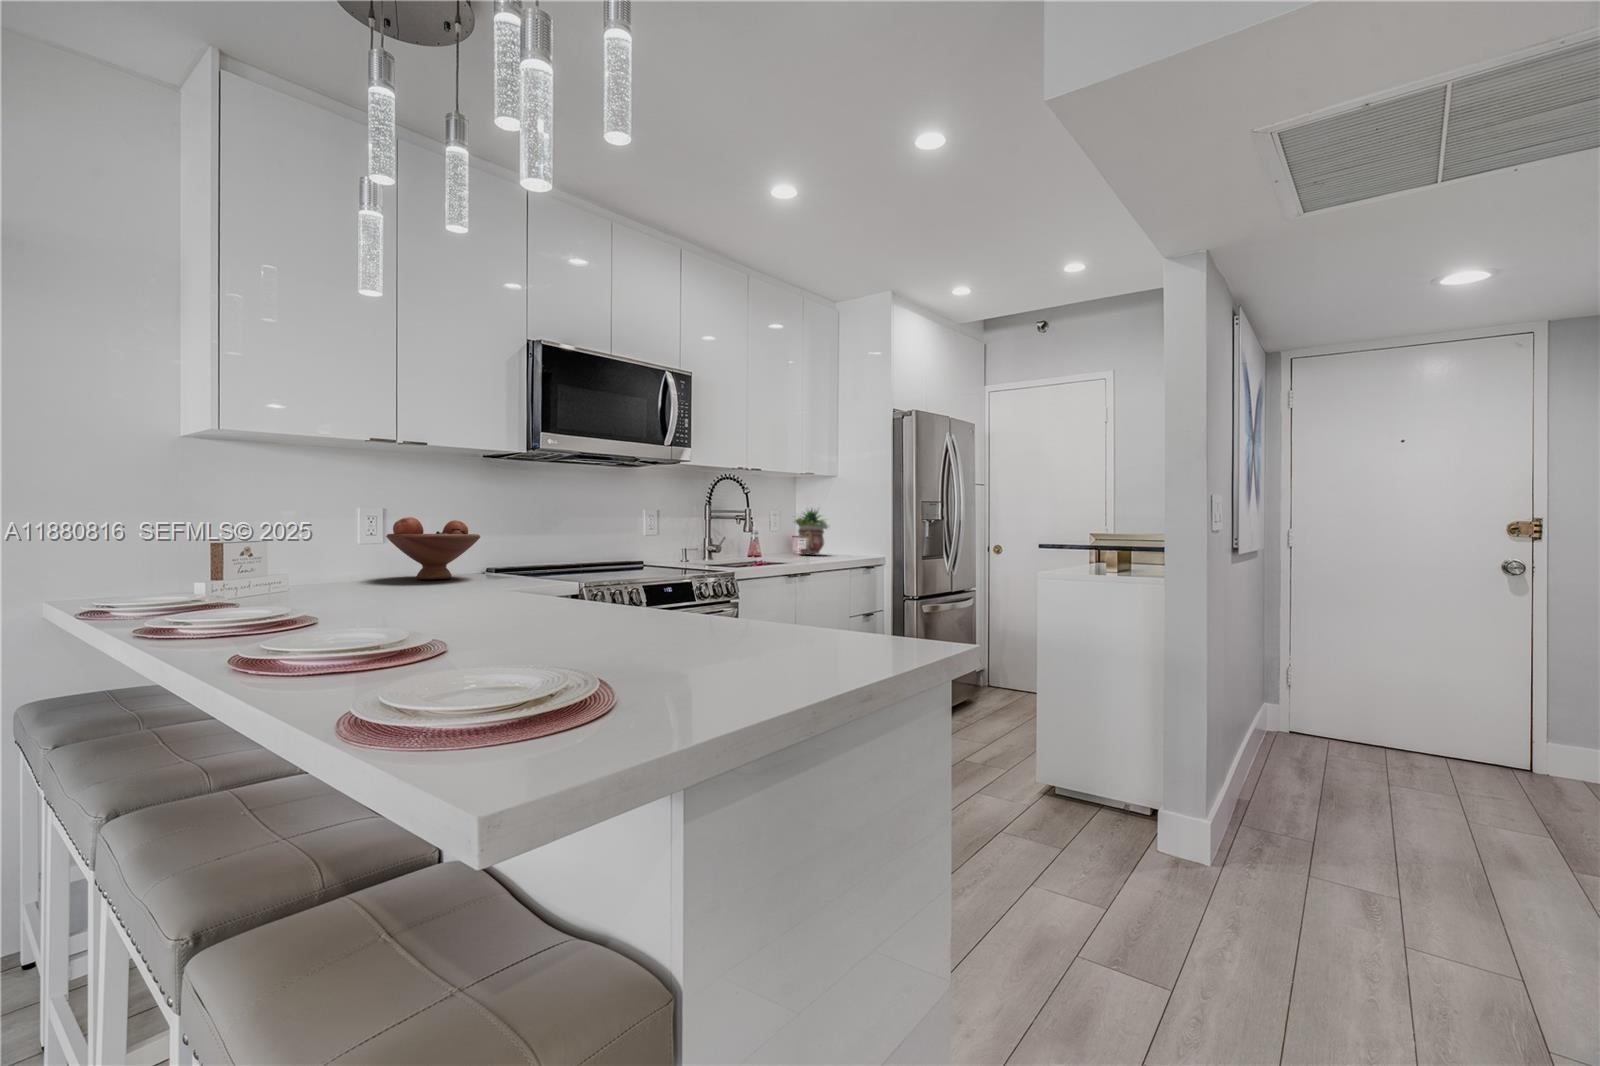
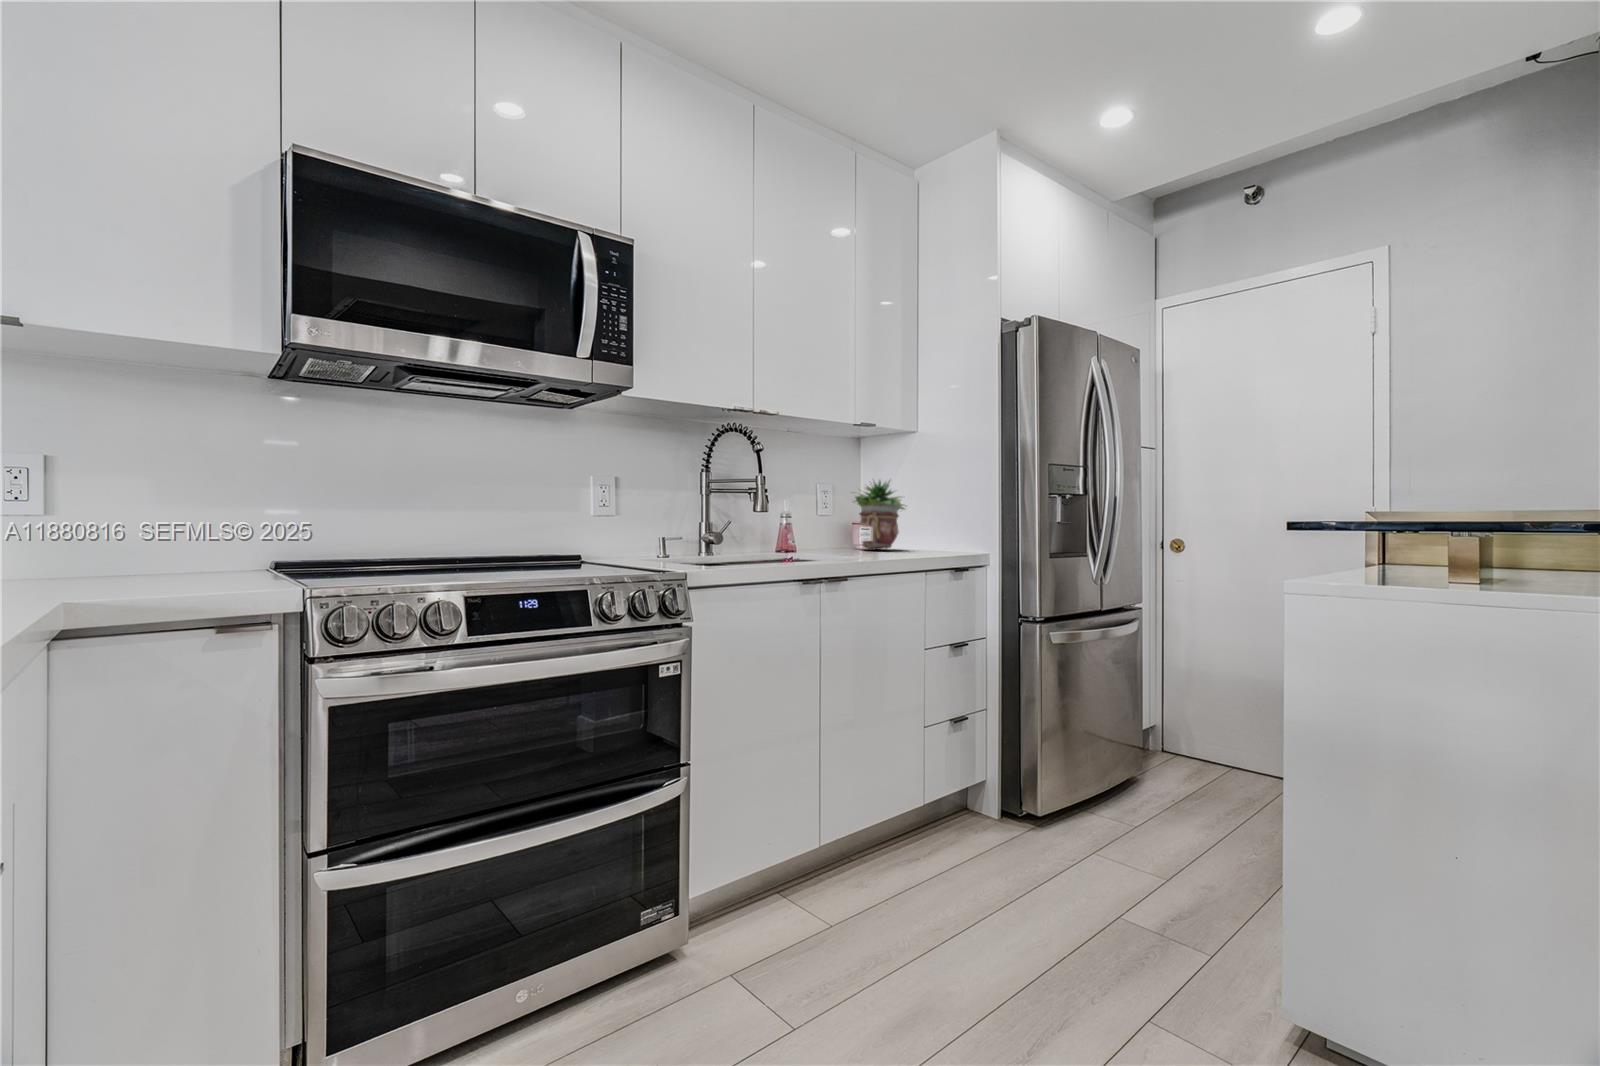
fruit bowl: present [386,517,480,580] -> none [41,471,234,578]

